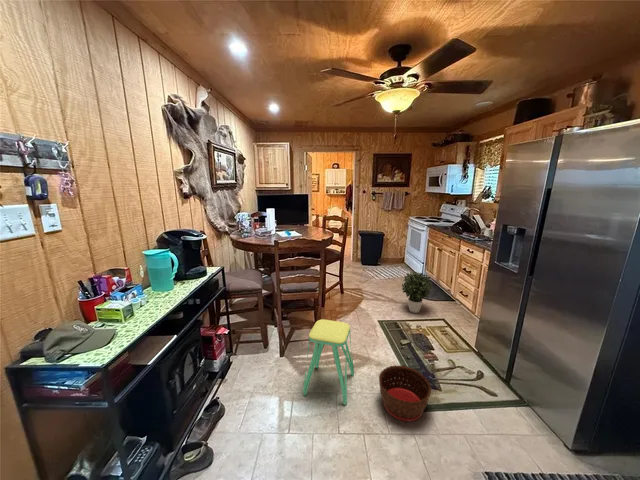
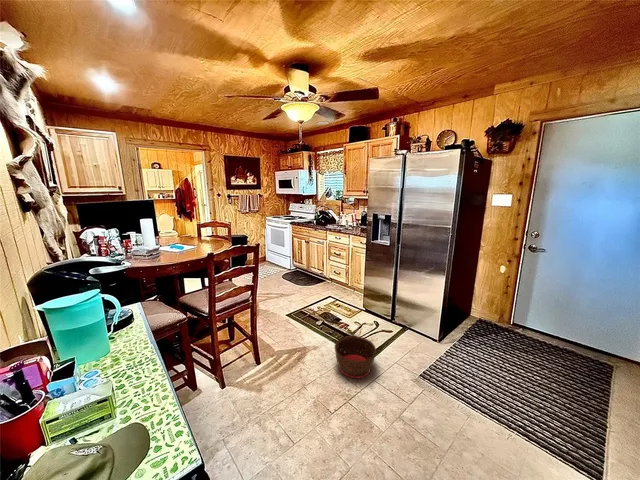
potted plant: present [402,272,432,313] -> none [293,262,319,299]
stool: present [303,319,354,405] -> none [267,319,320,407]

